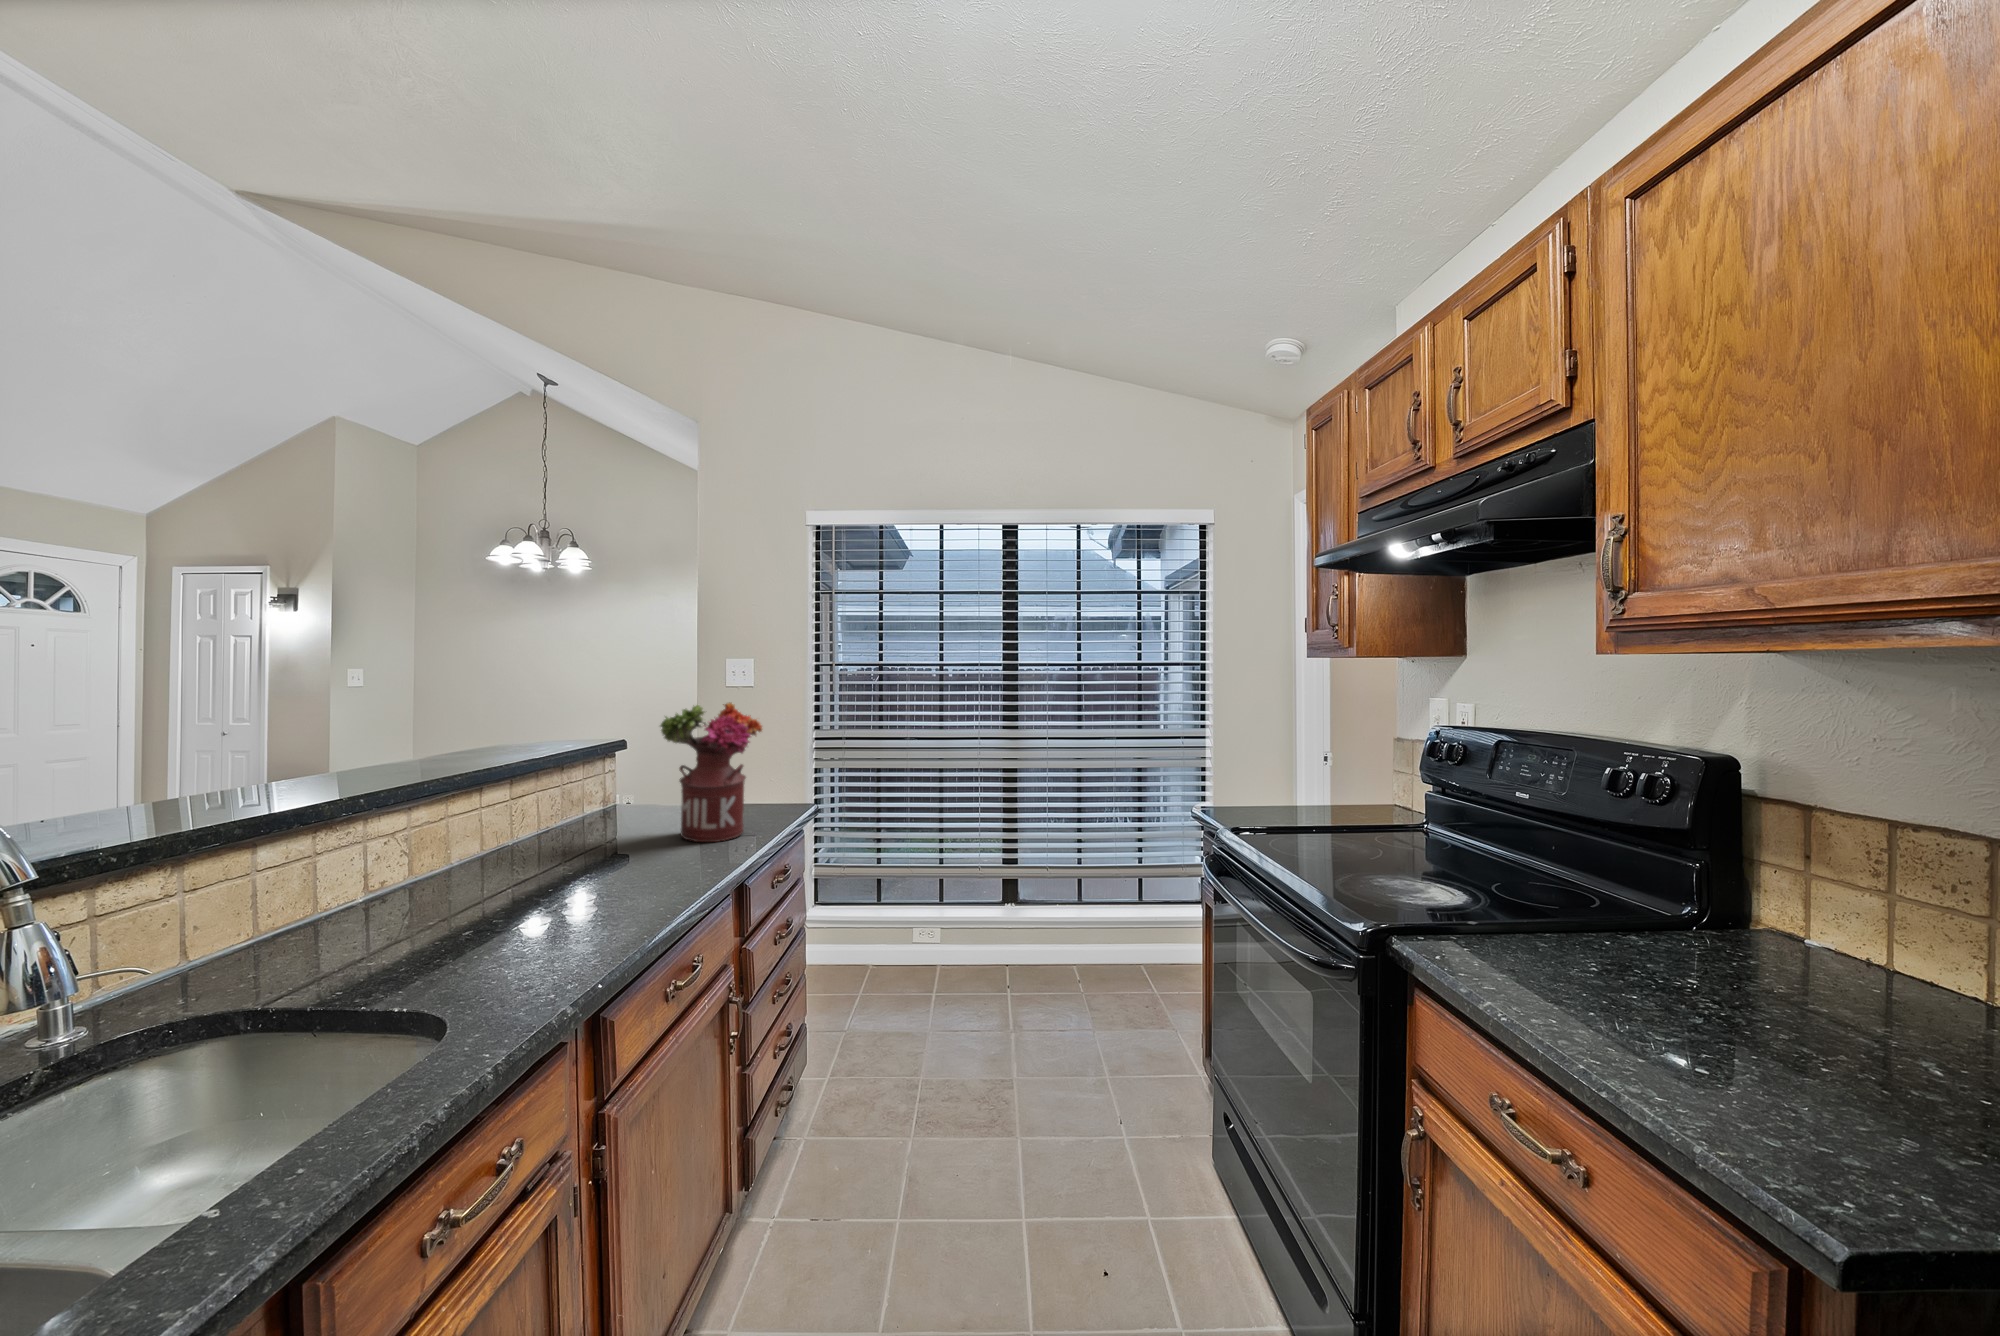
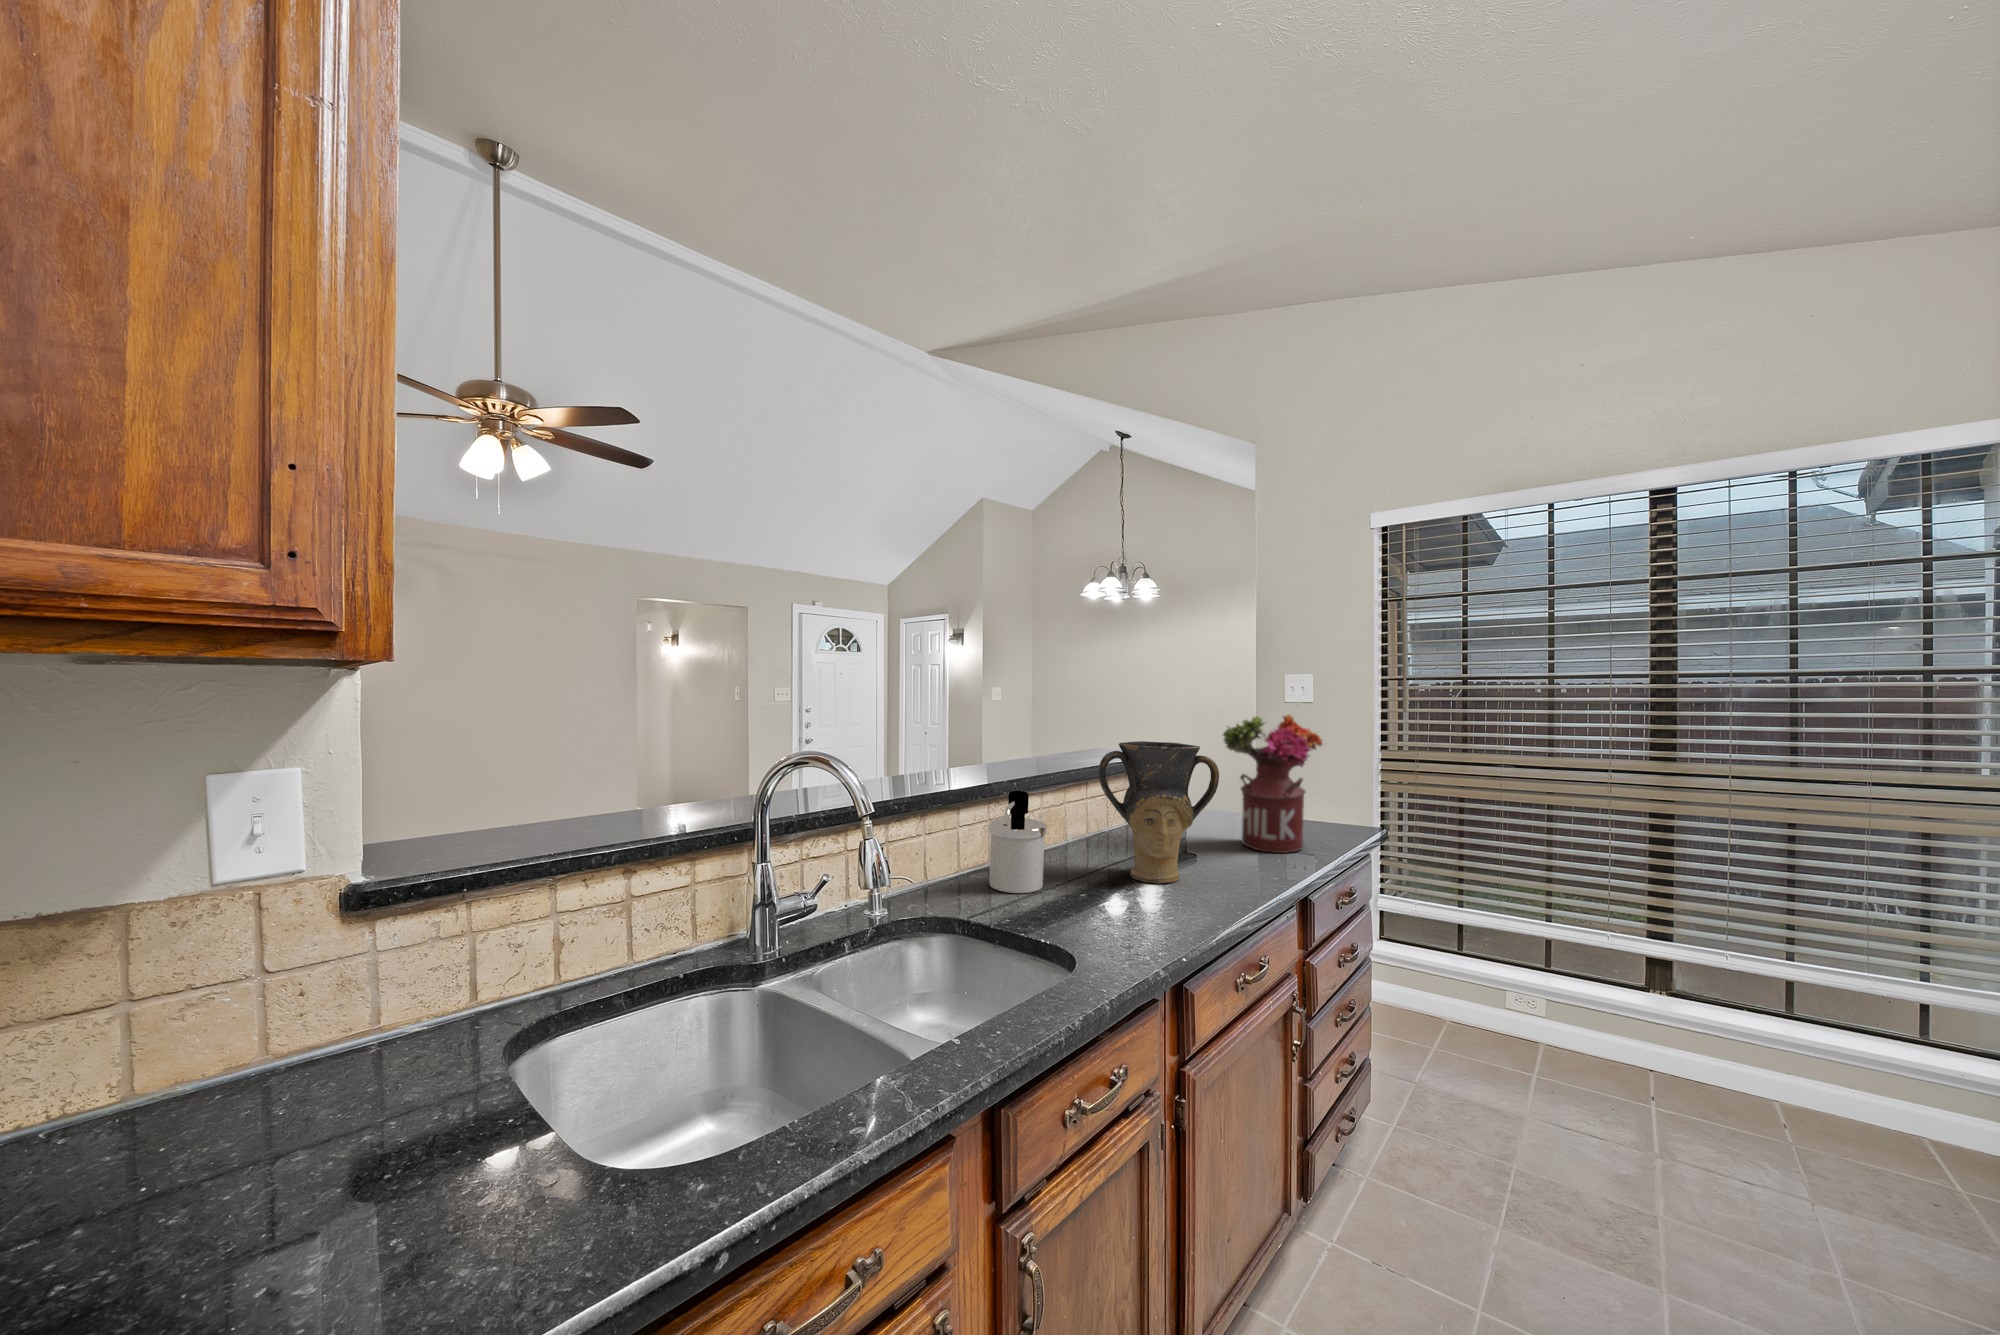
vase: none [498,737,654,900] -> present [1099,741,1219,883]
soap dispenser: none [314,813,415,953] -> present [989,791,1047,893]

